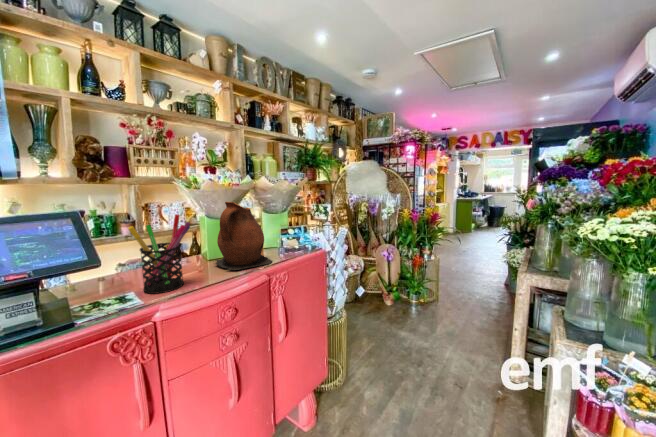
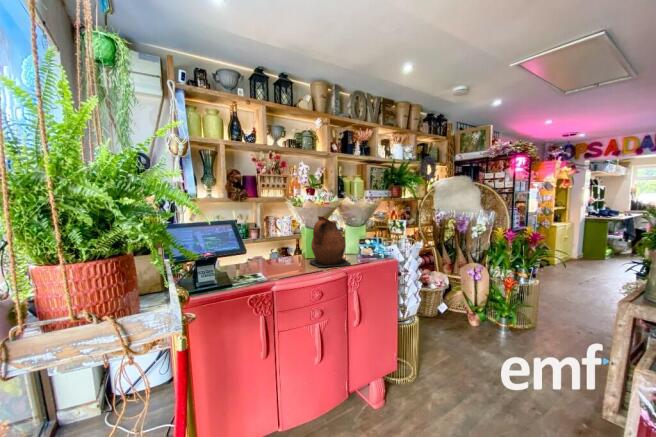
pen holder: present [128,214,190,294] -> none [259,224,294,276]

